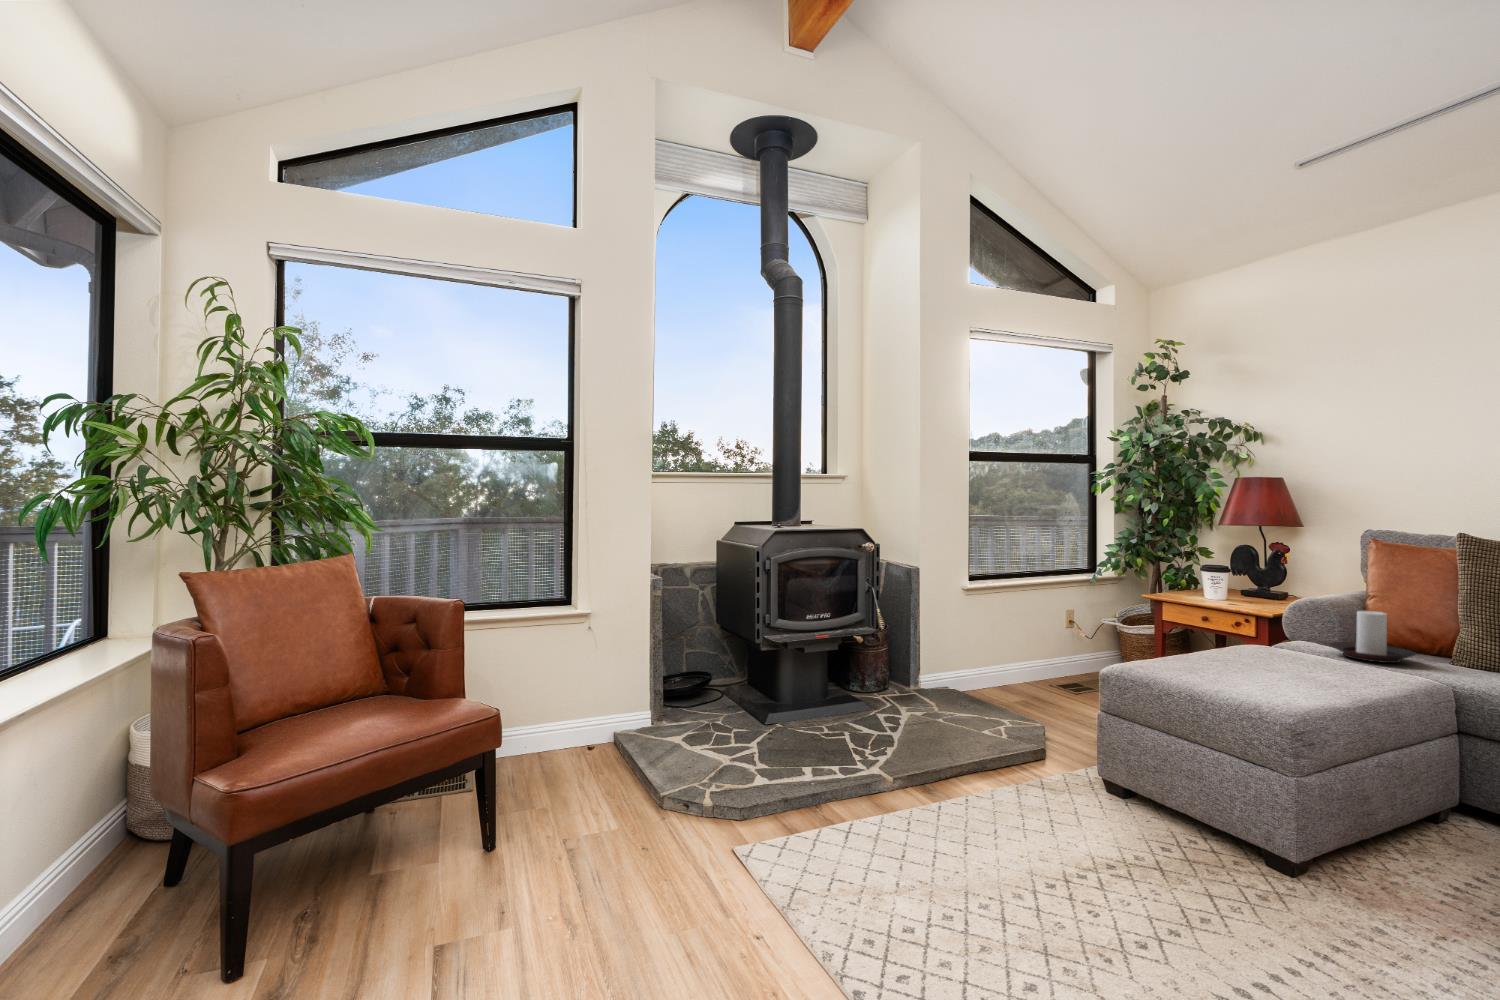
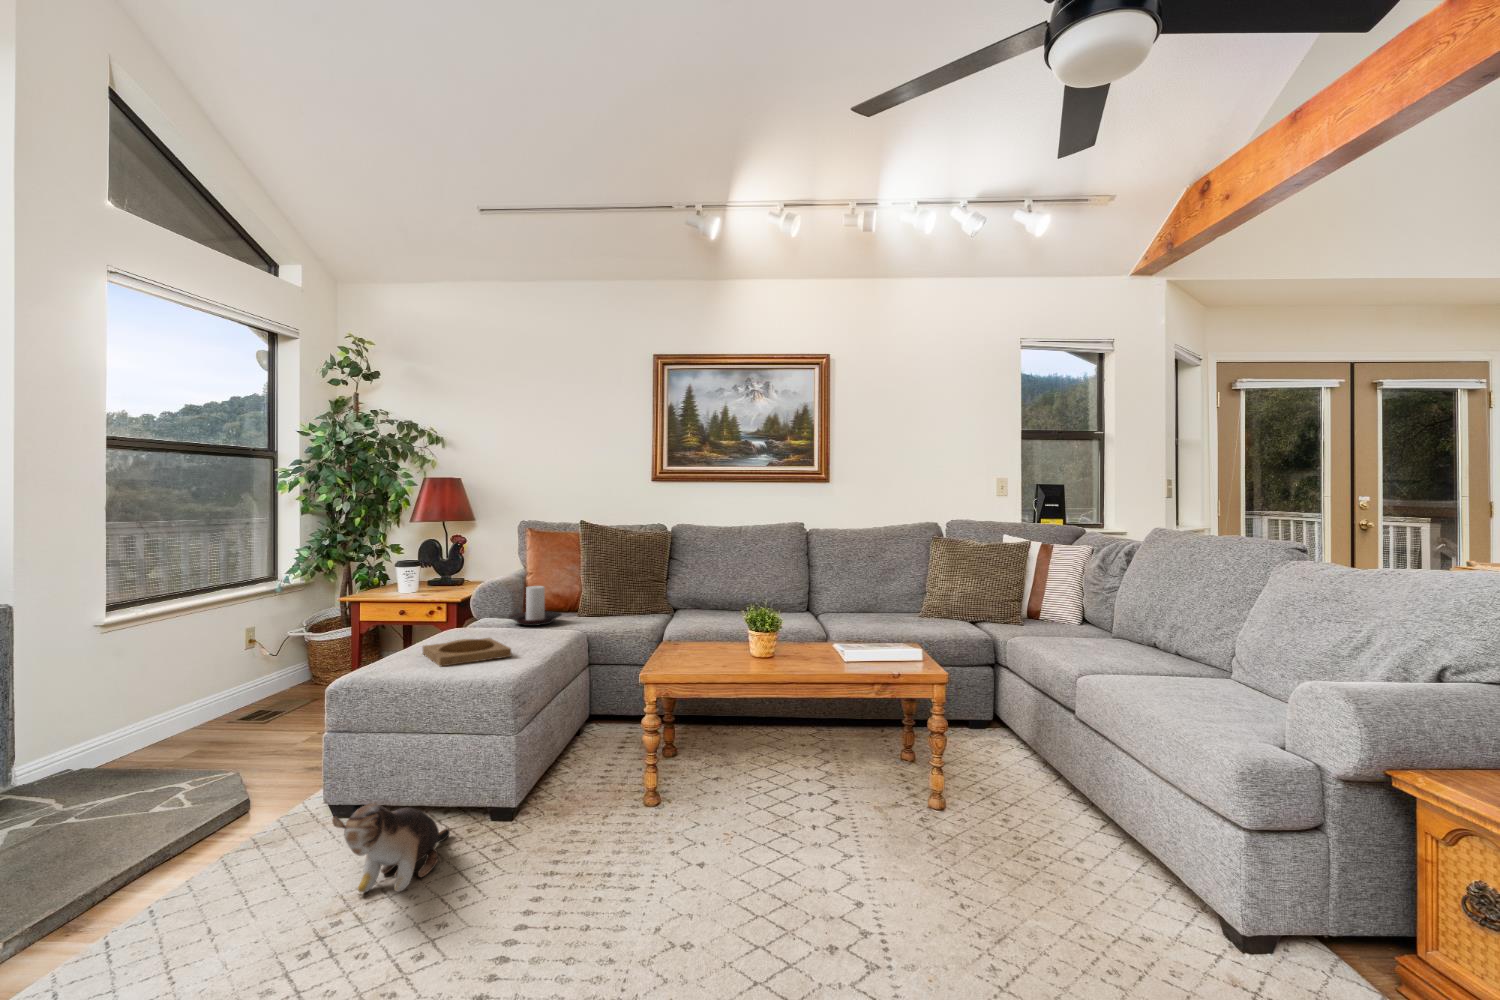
tray: none [1201,653,1308,688] -> present [423,638,511,667]
plush toy: none [1080,782,1210,881] -> present [332,803,450,892]

